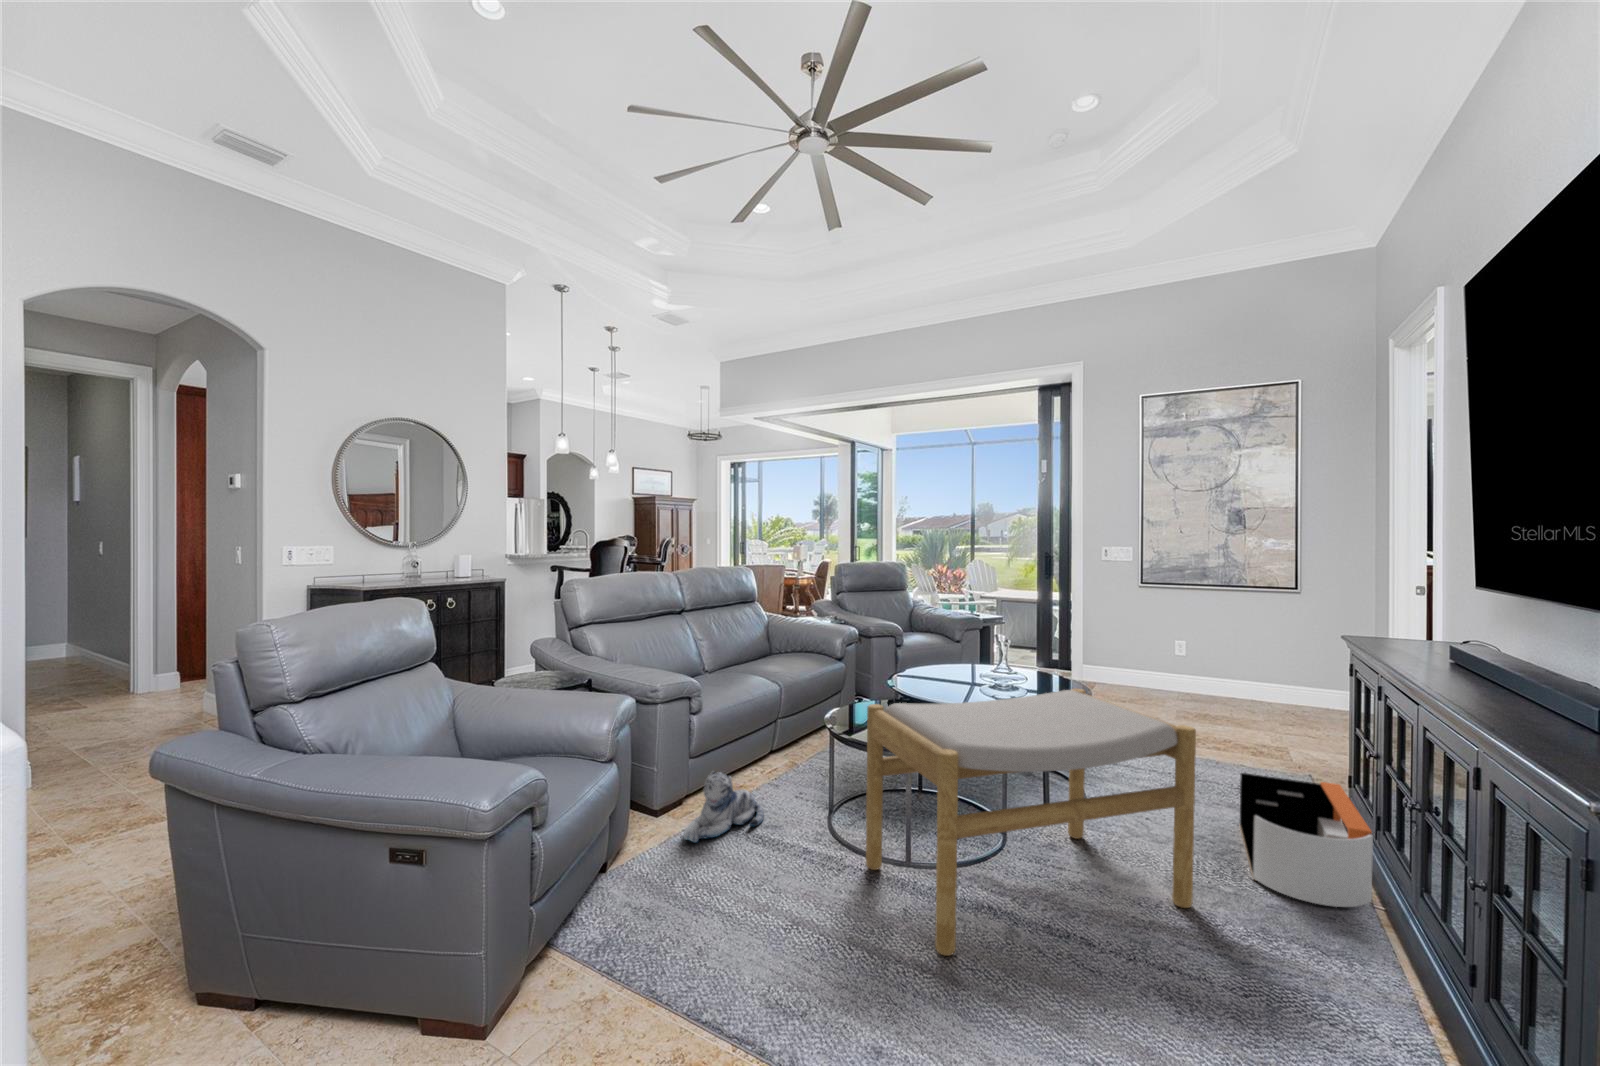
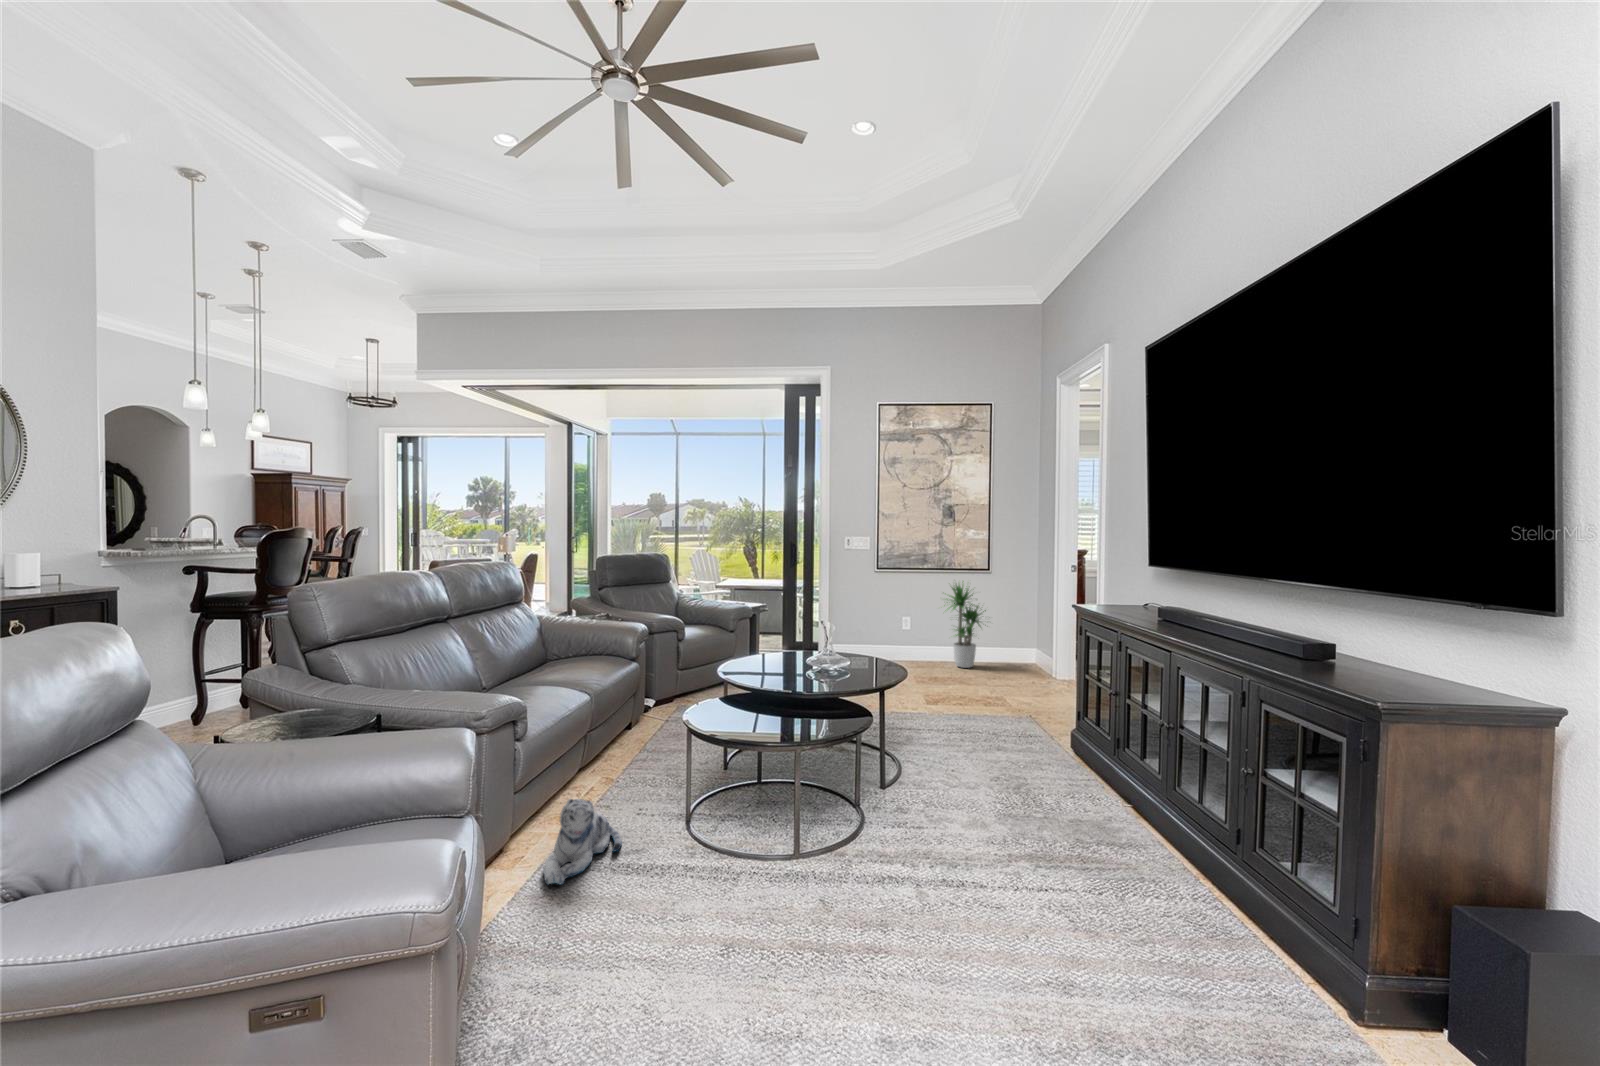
potted plant: none [1213,599,1298,709] -> present [944,581,986,668]
footstool: present [866,689,1196,956] -> none [759,665,1034,934]
storage bin: present [1240,773,1373,907] -> none [1018,719,1130,815]

